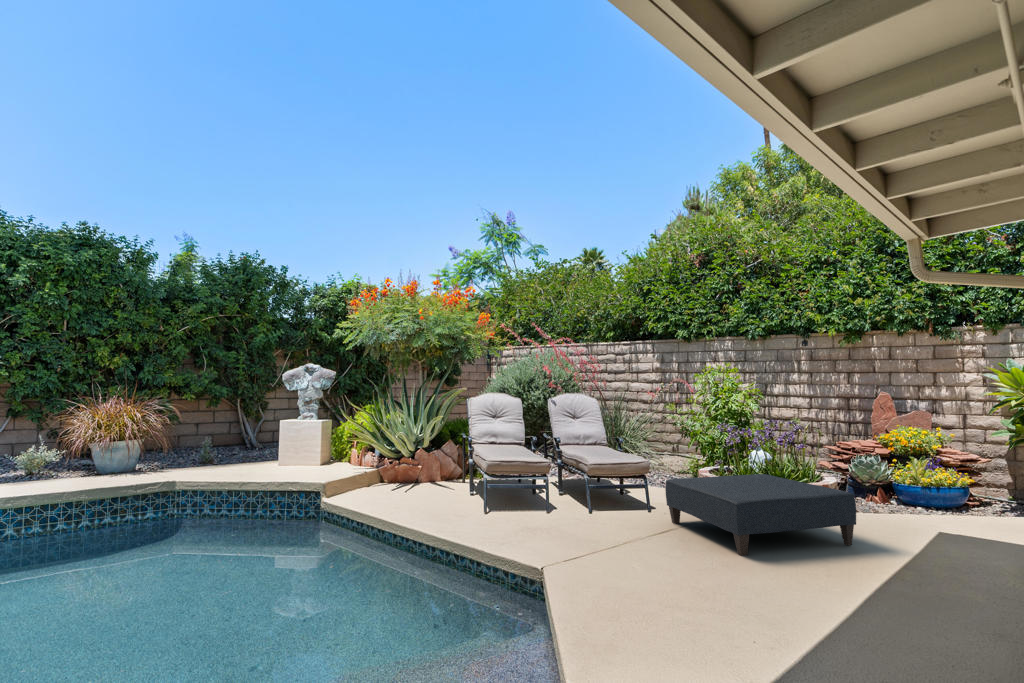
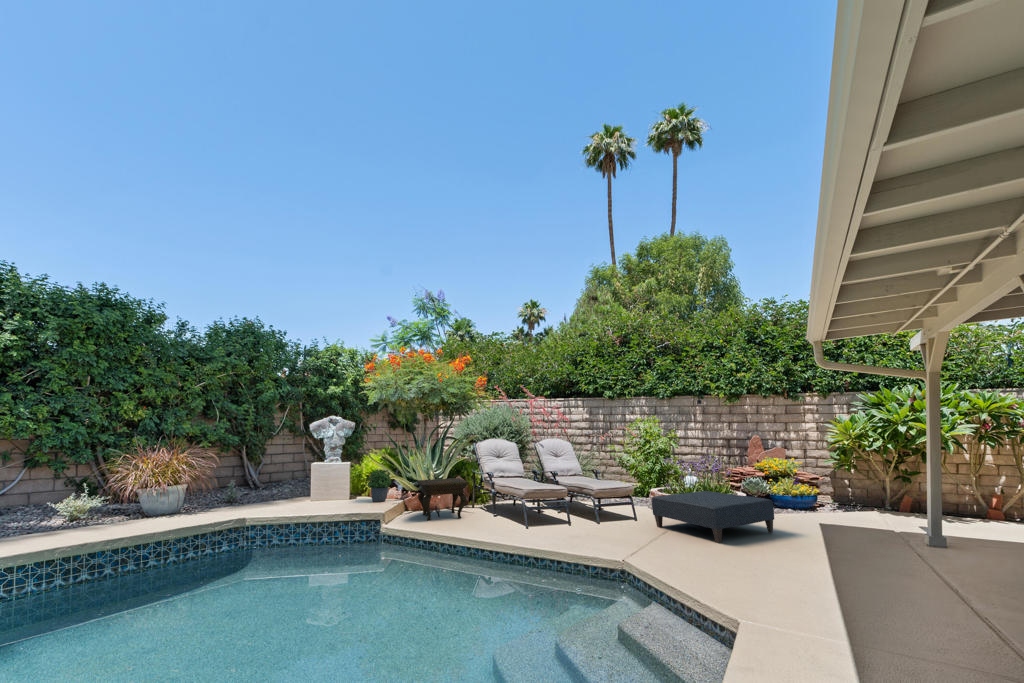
potted plant: none [326,429,359,469] -> present [368,469,391,502]
side table: none [370,443,433,495] -> present [417,478,469,521]

